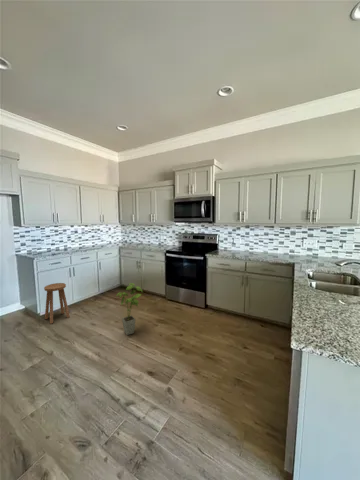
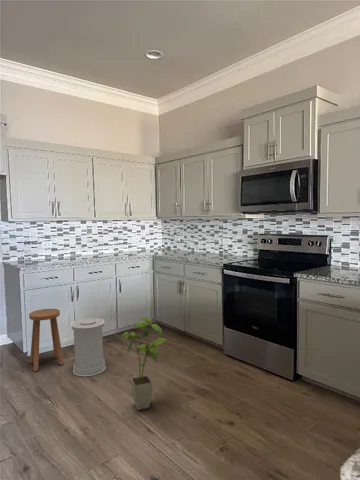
trash can: none [76,286,99,322] -> present [71,318,106,376]

